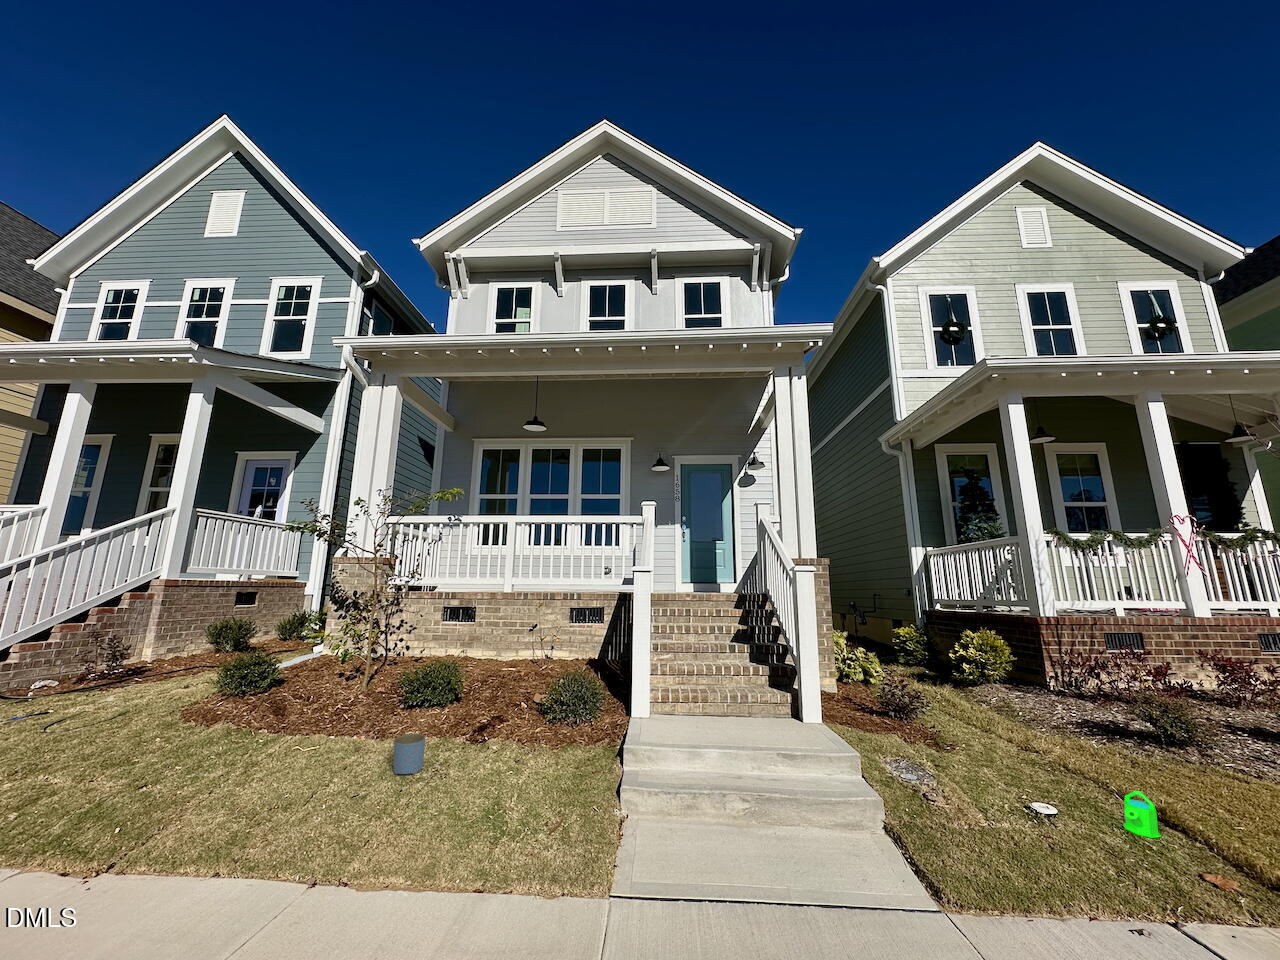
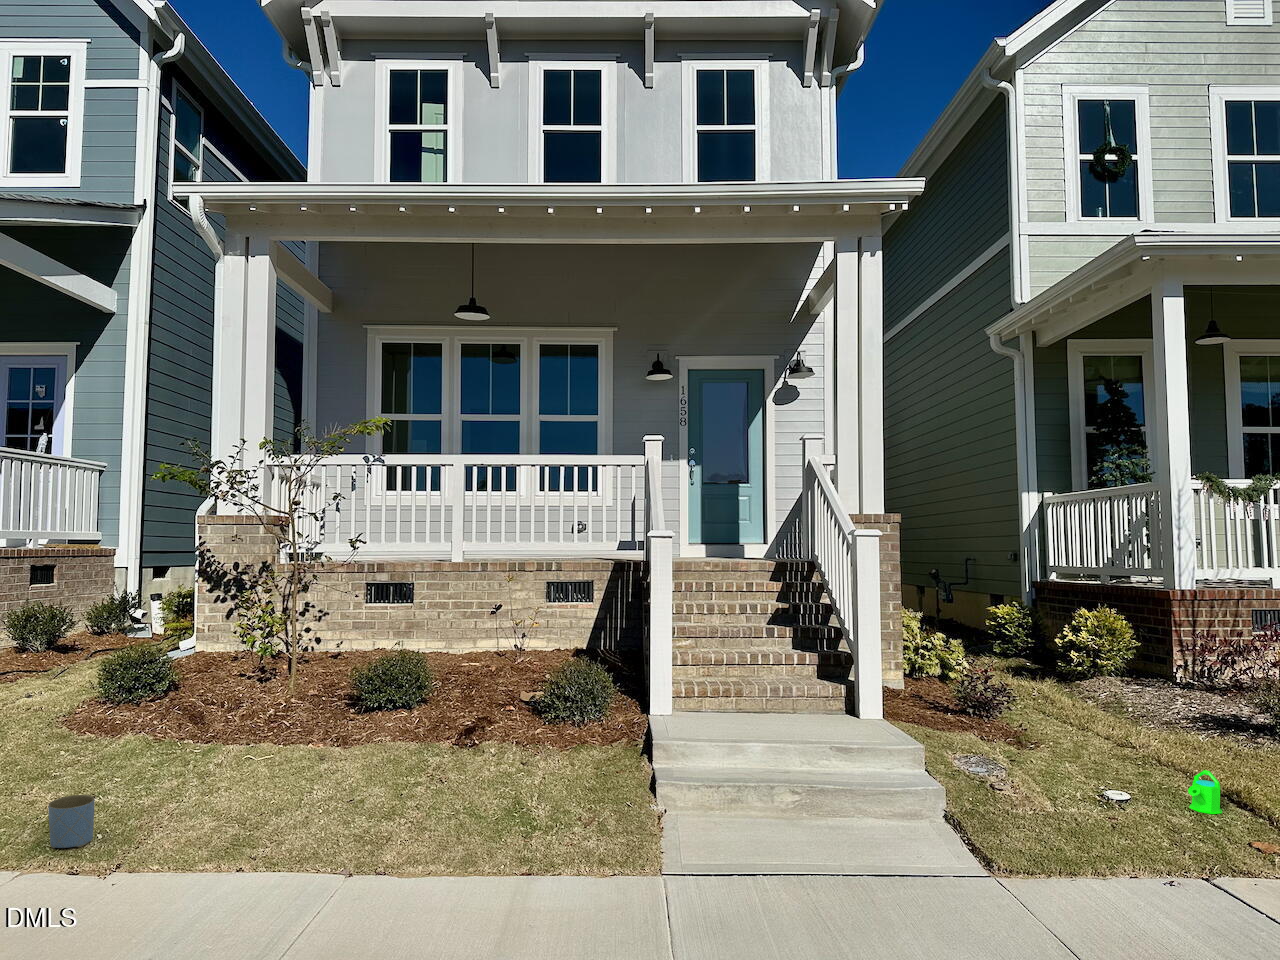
planter: present [394,734,425,774] -> present [48,795,95,849]

